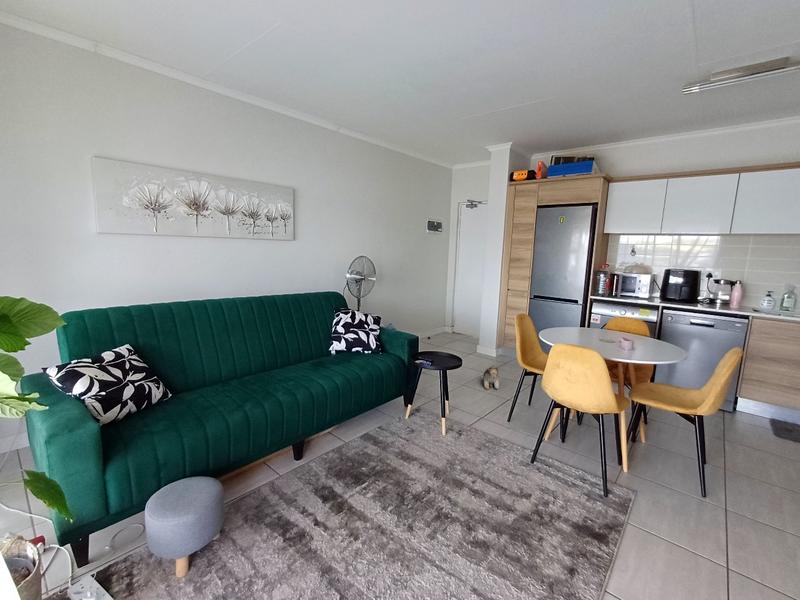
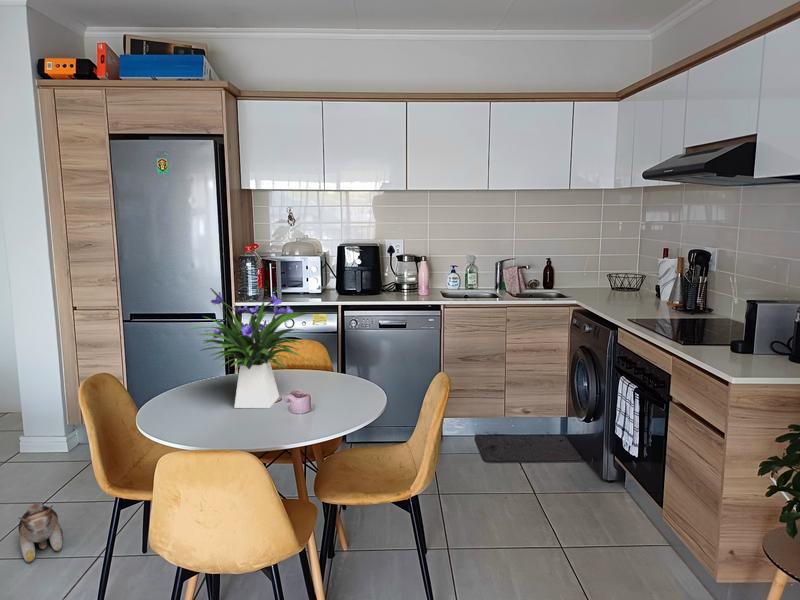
flower arrangement: none [576,283,639,343] -> present [191,288,308,408]

